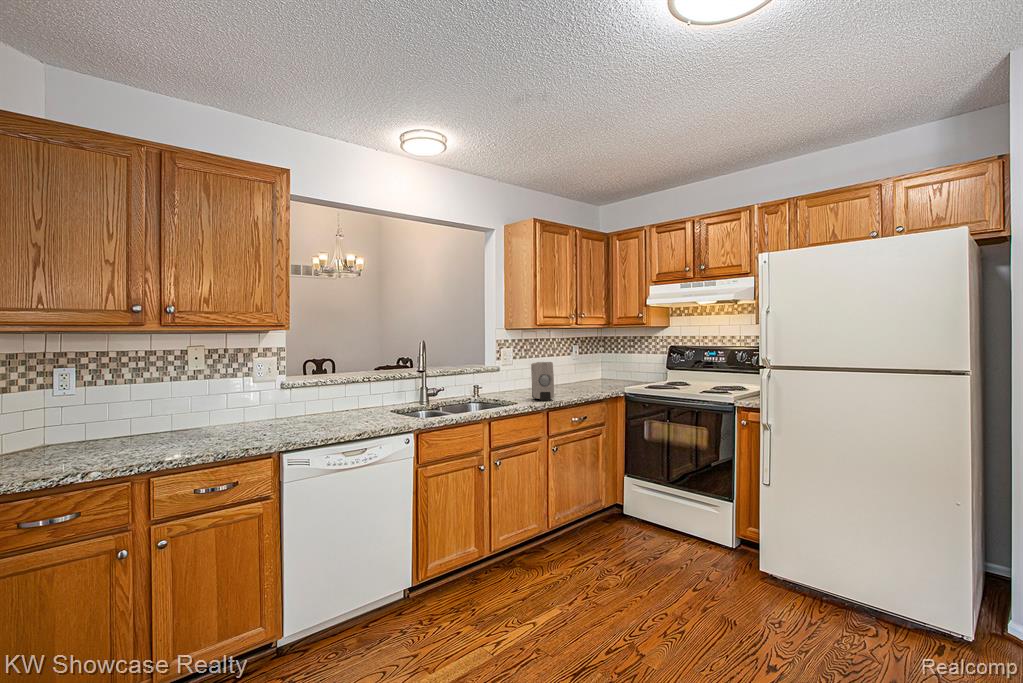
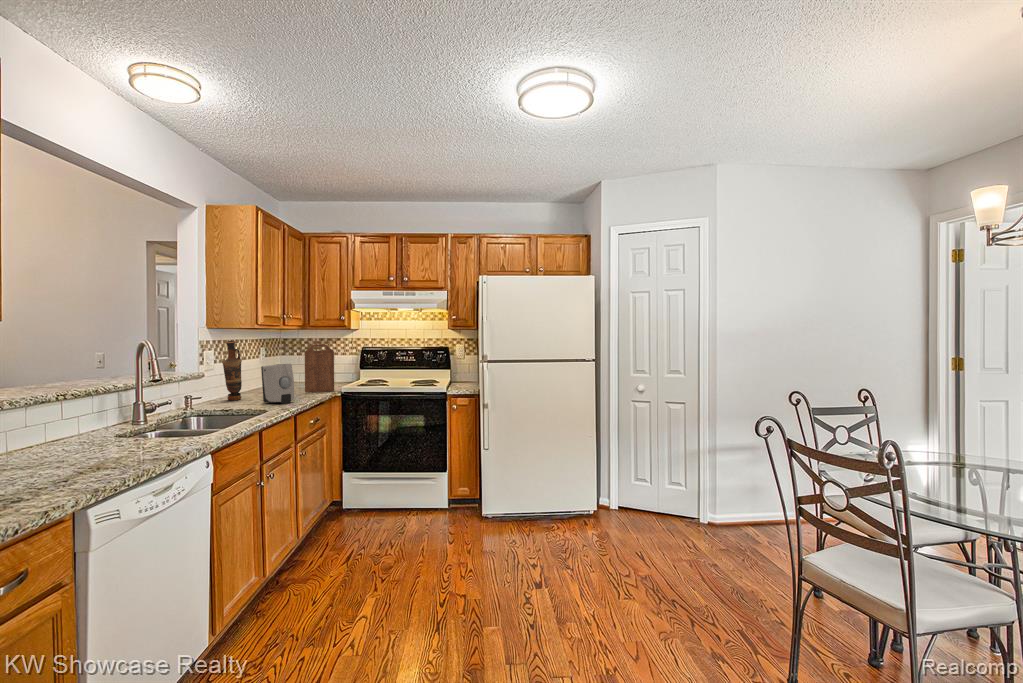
vase: none [513,339,531,393] -> present [222,341,242,400]
cutting board: none [586,343,615,392] -> present [305,344,334,392]

